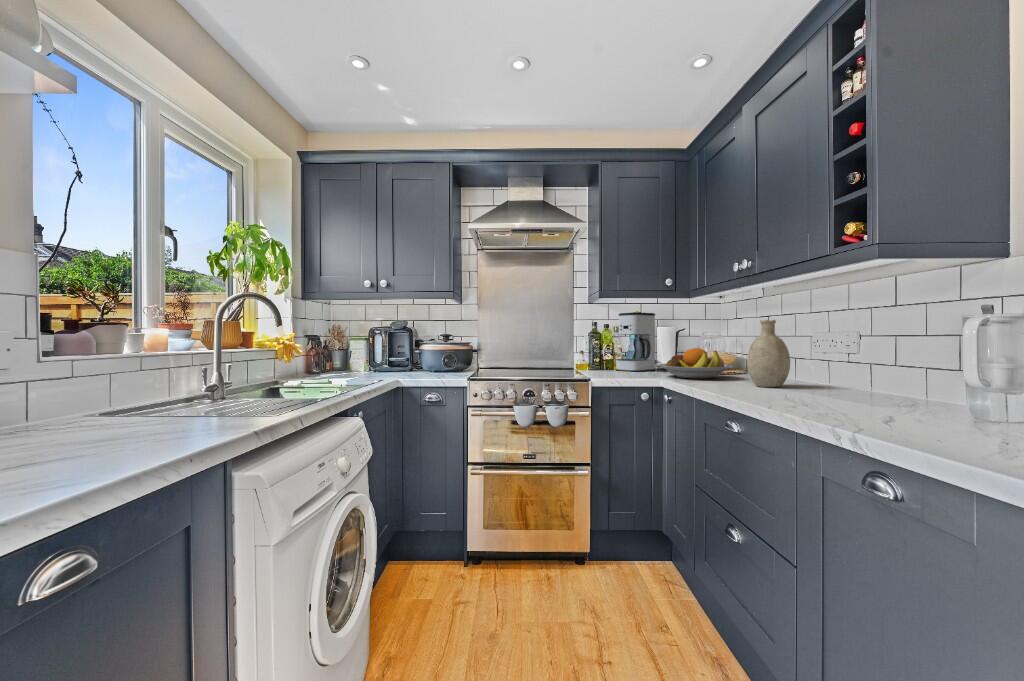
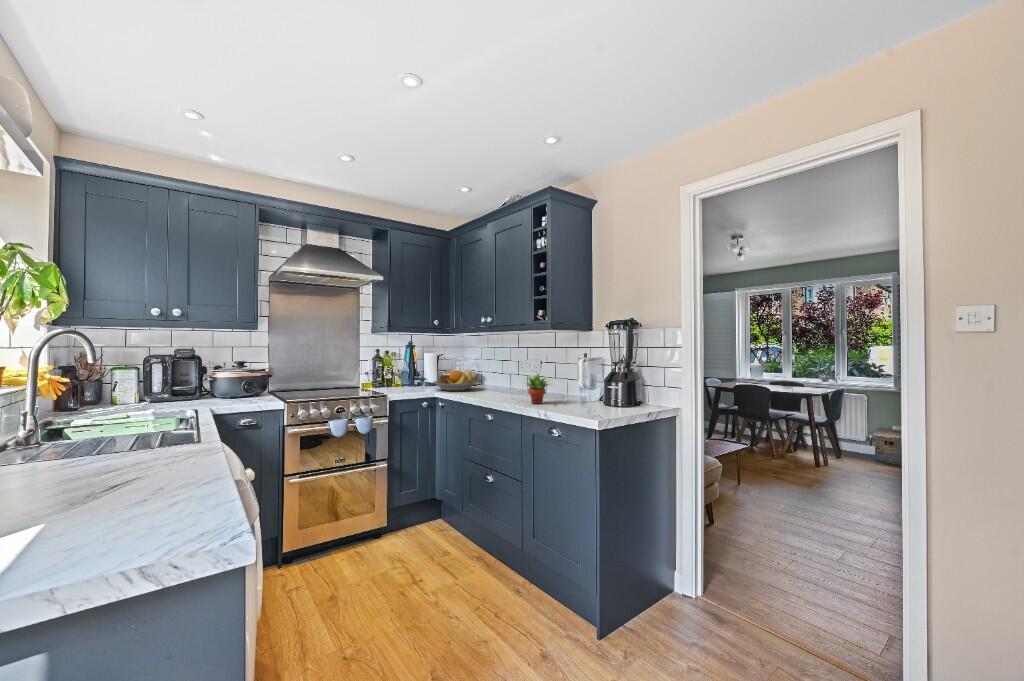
coffee maker: present [616,312,655,371] -> none [396,344,424,387]
decorative vase: present [747,320,790,387] -> none [490,354,512,394]
succulent plant: none [791,344,876,409] -> present [525,374,552,404]

